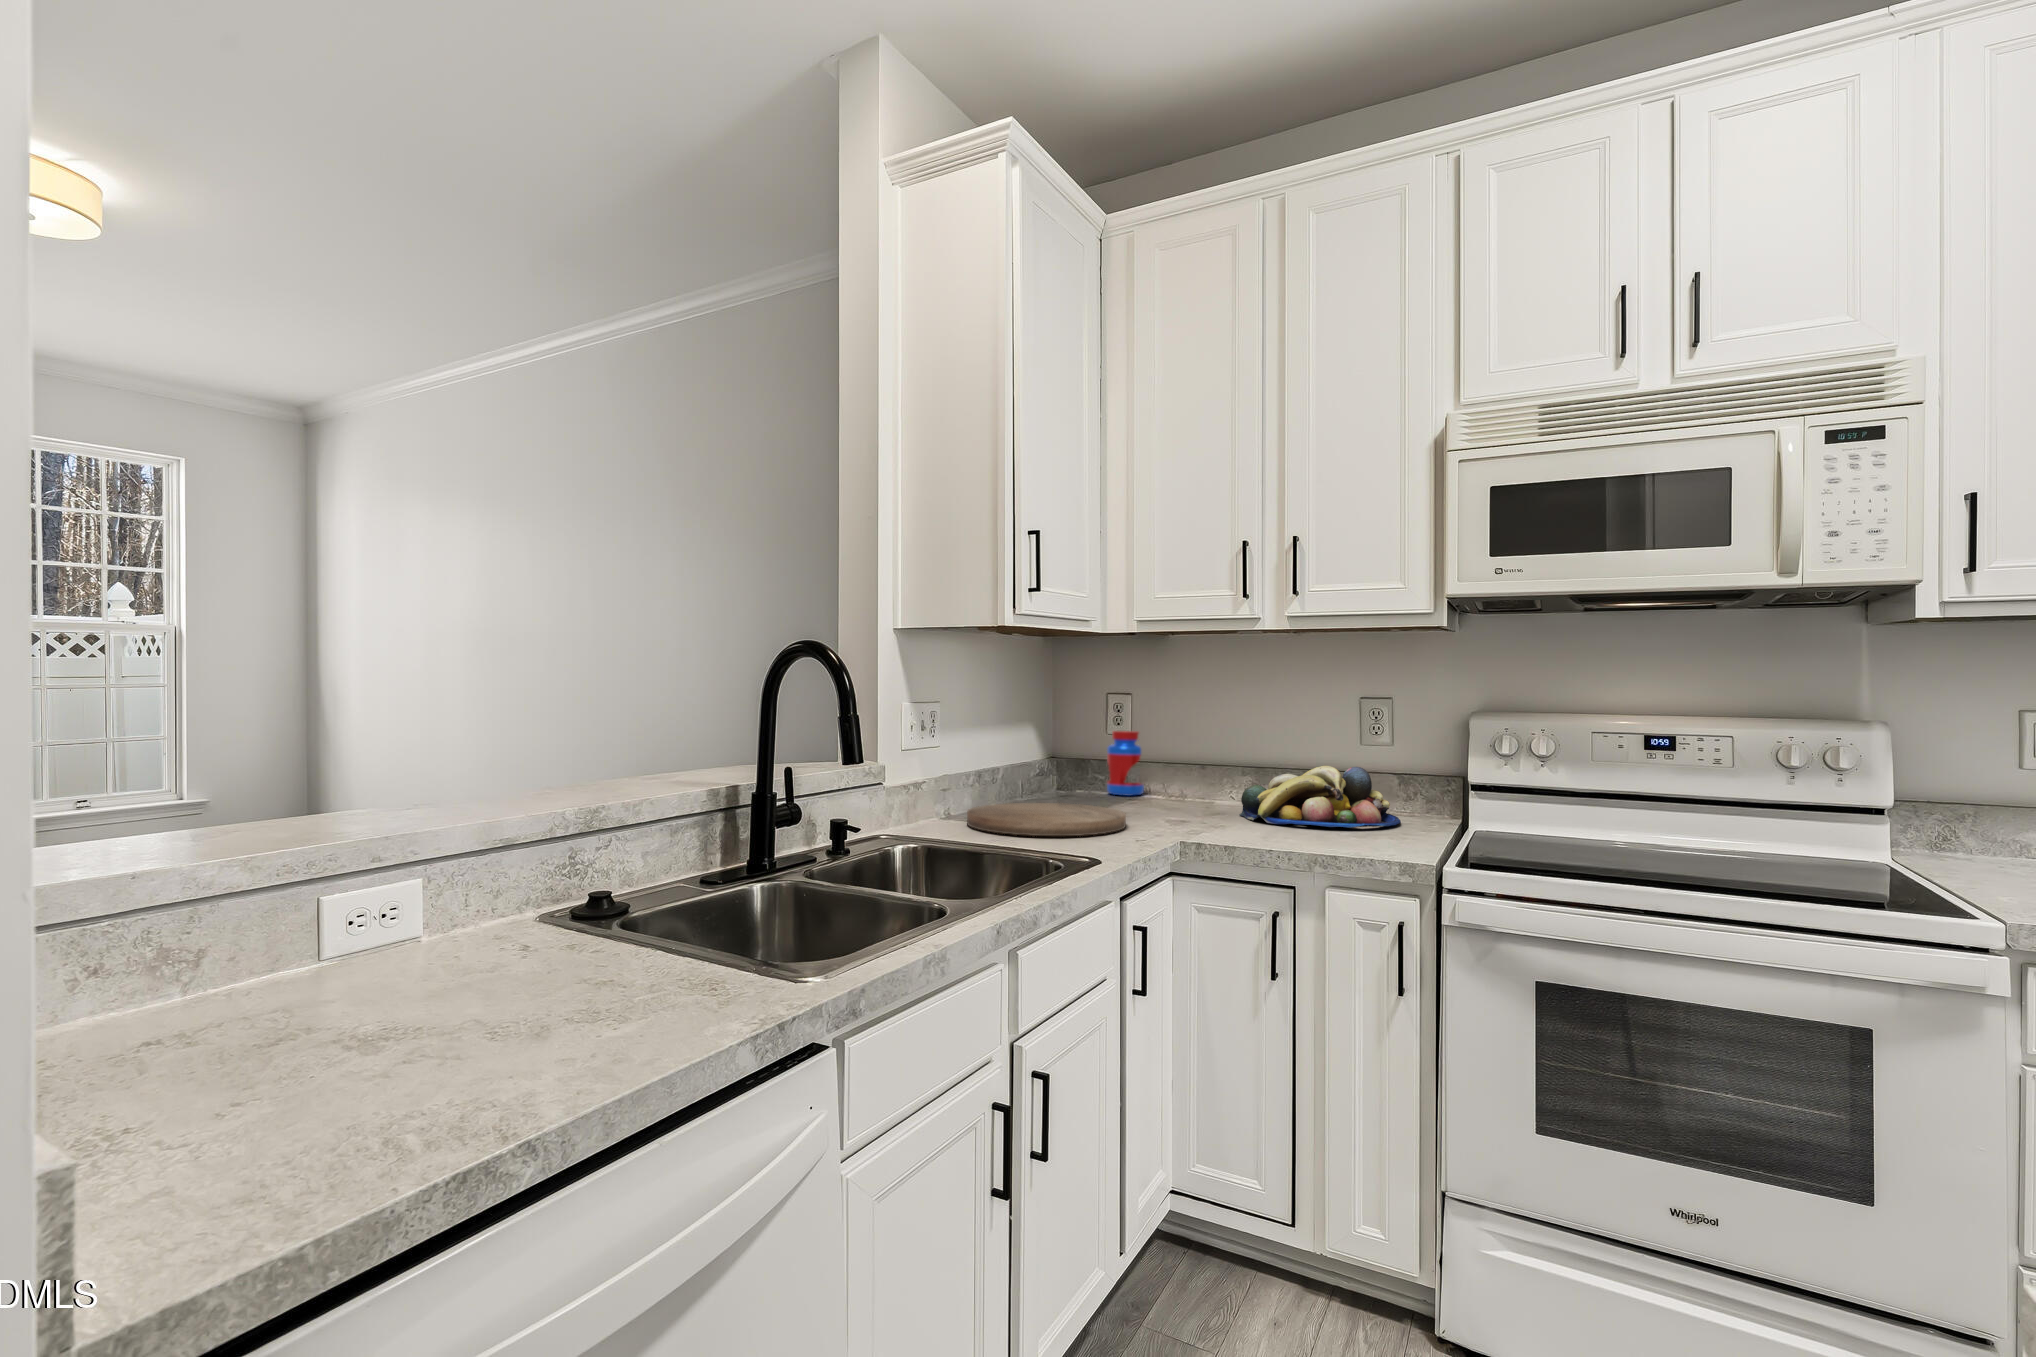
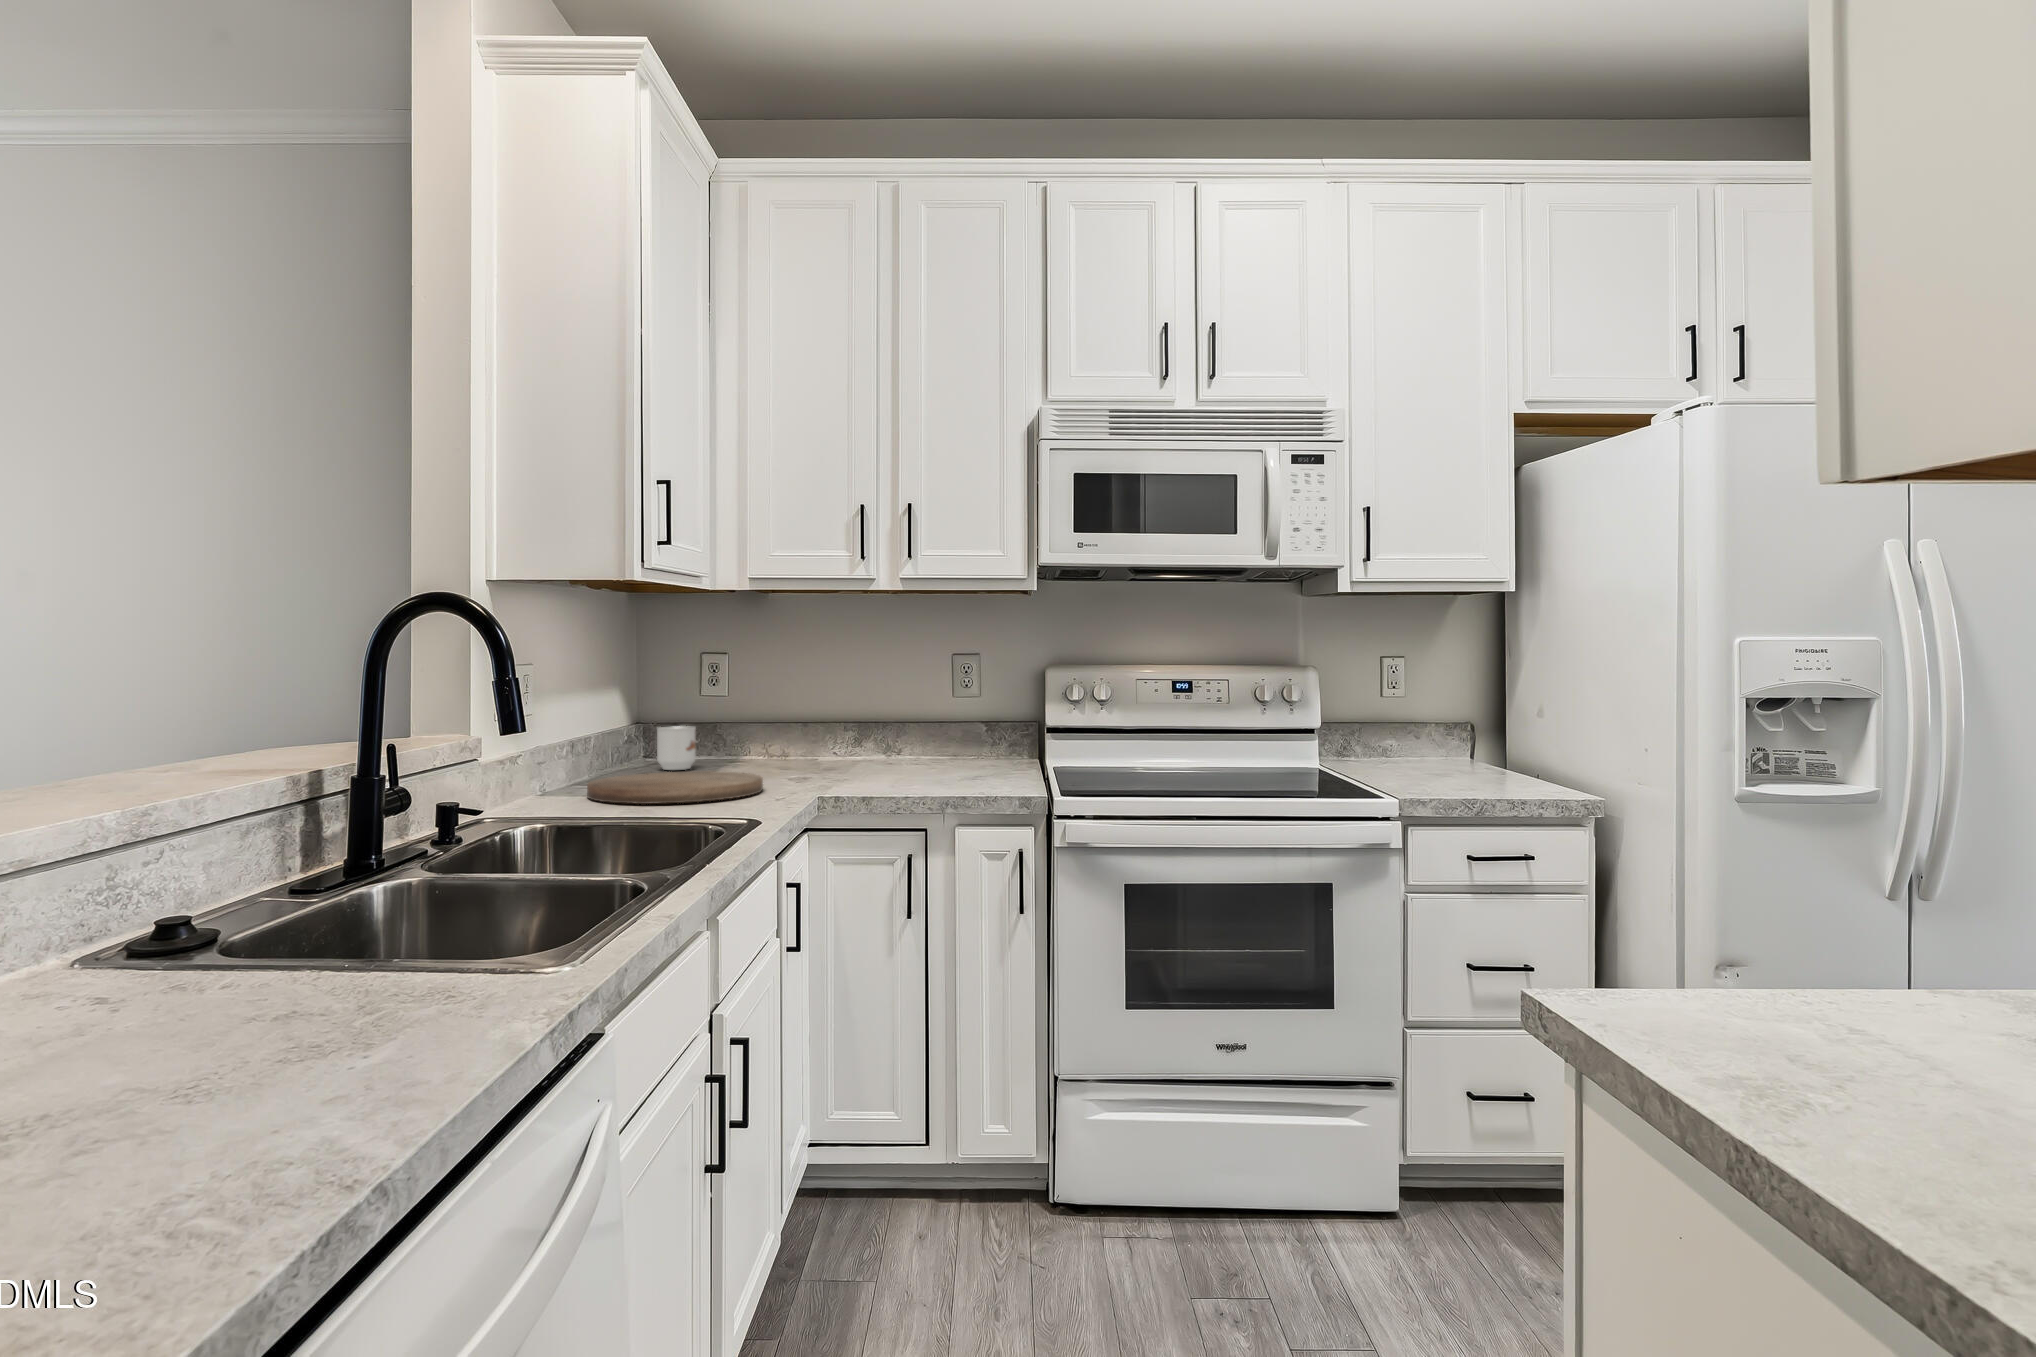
jar: present [1107,731,1144,795] -> none [700,694,741,762]
mug: none [1060,760,1095,800] -> present [657,726,696,770]
fruit bowl: present [1240,766,1401,828] -> none [855,719,998,775]

